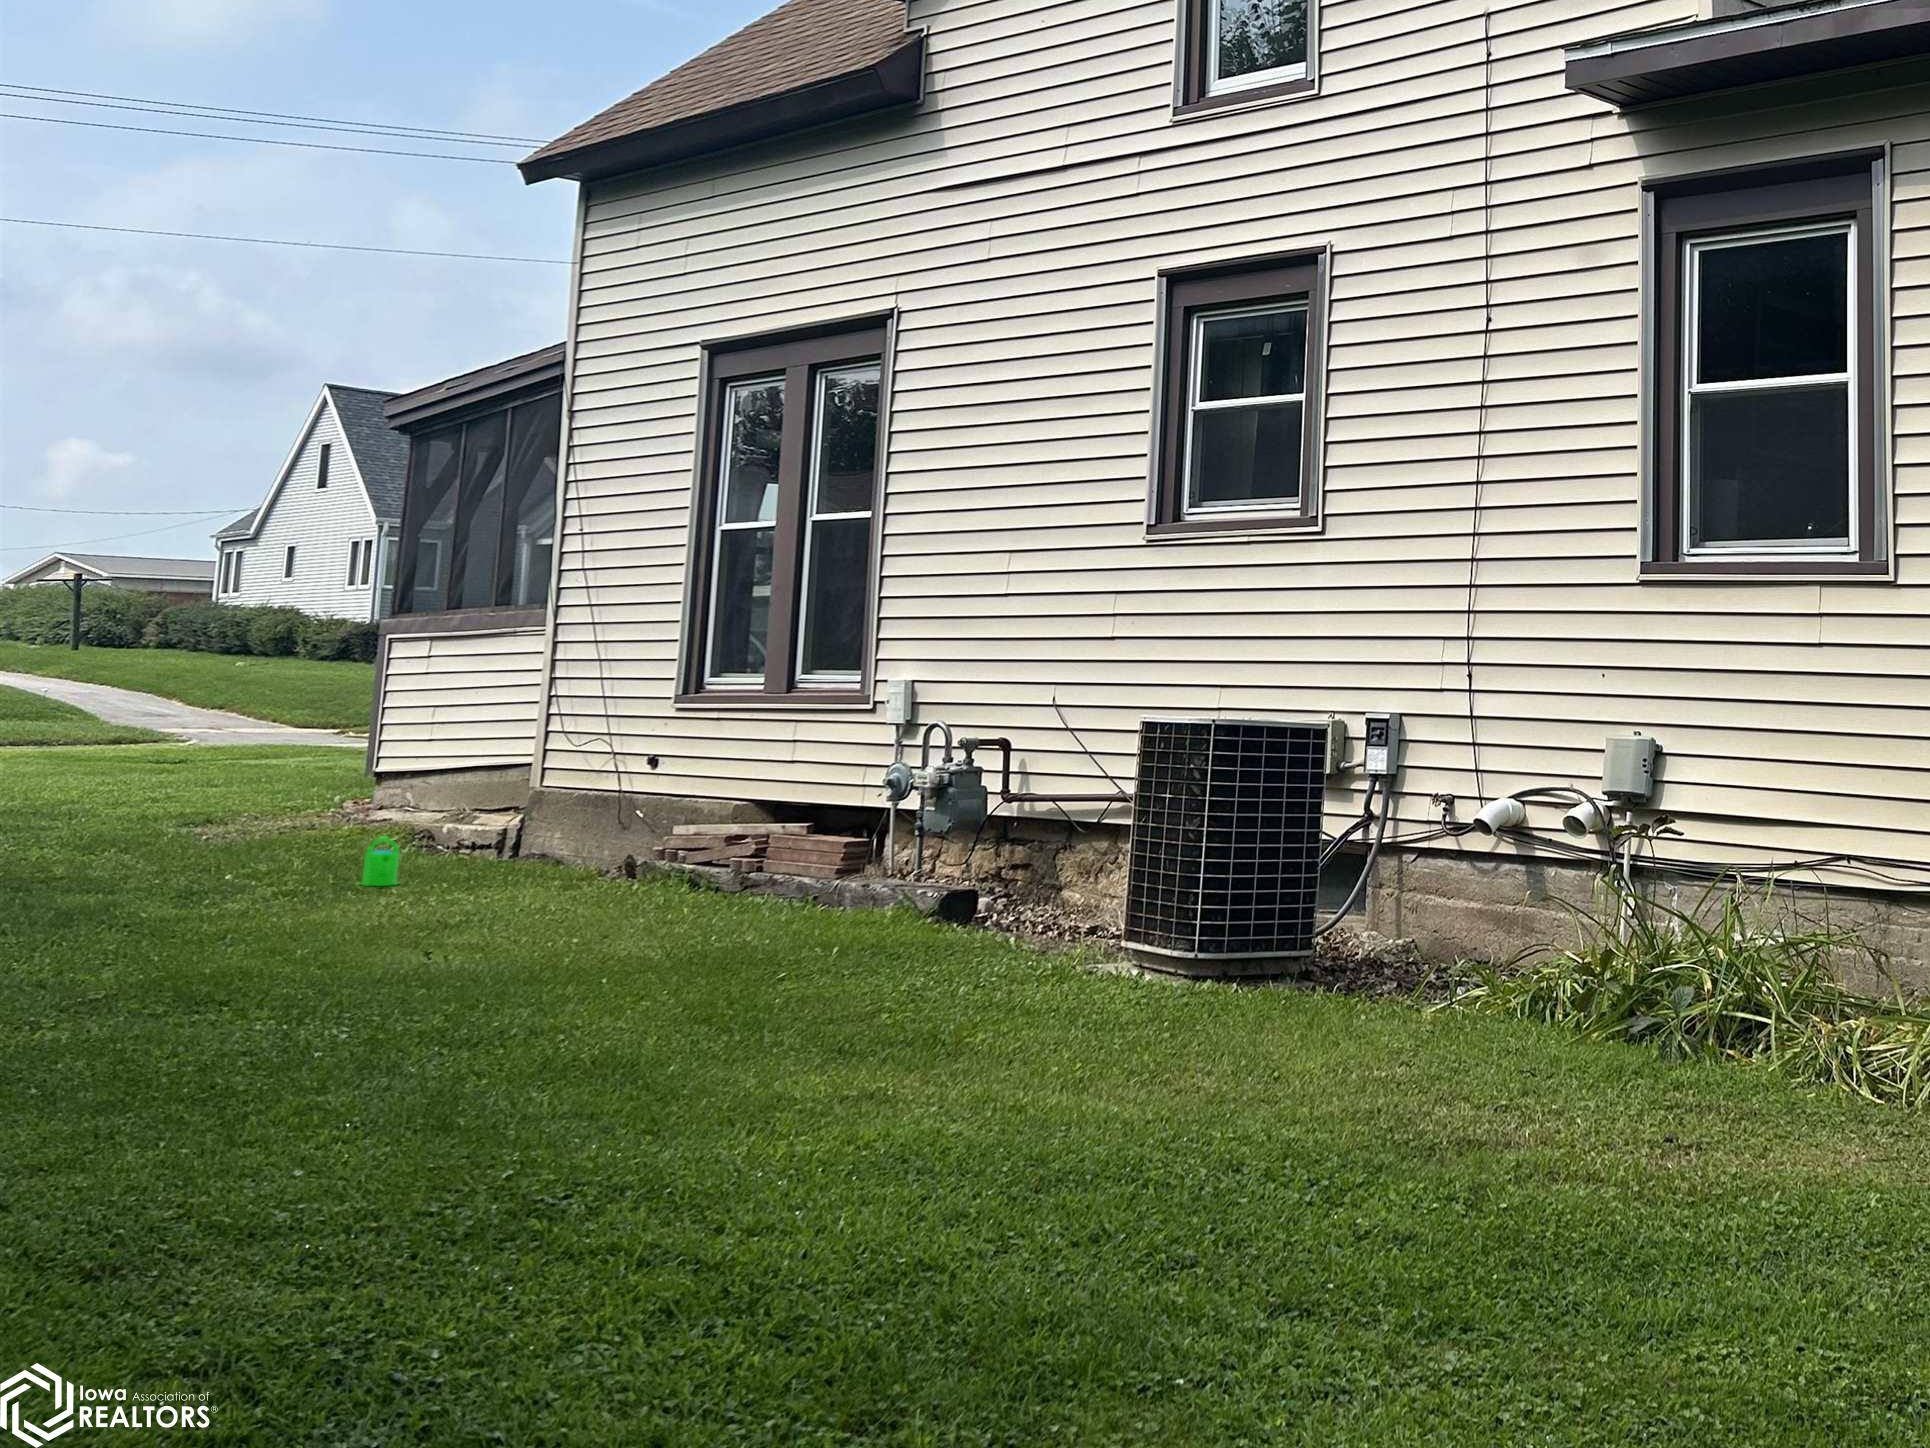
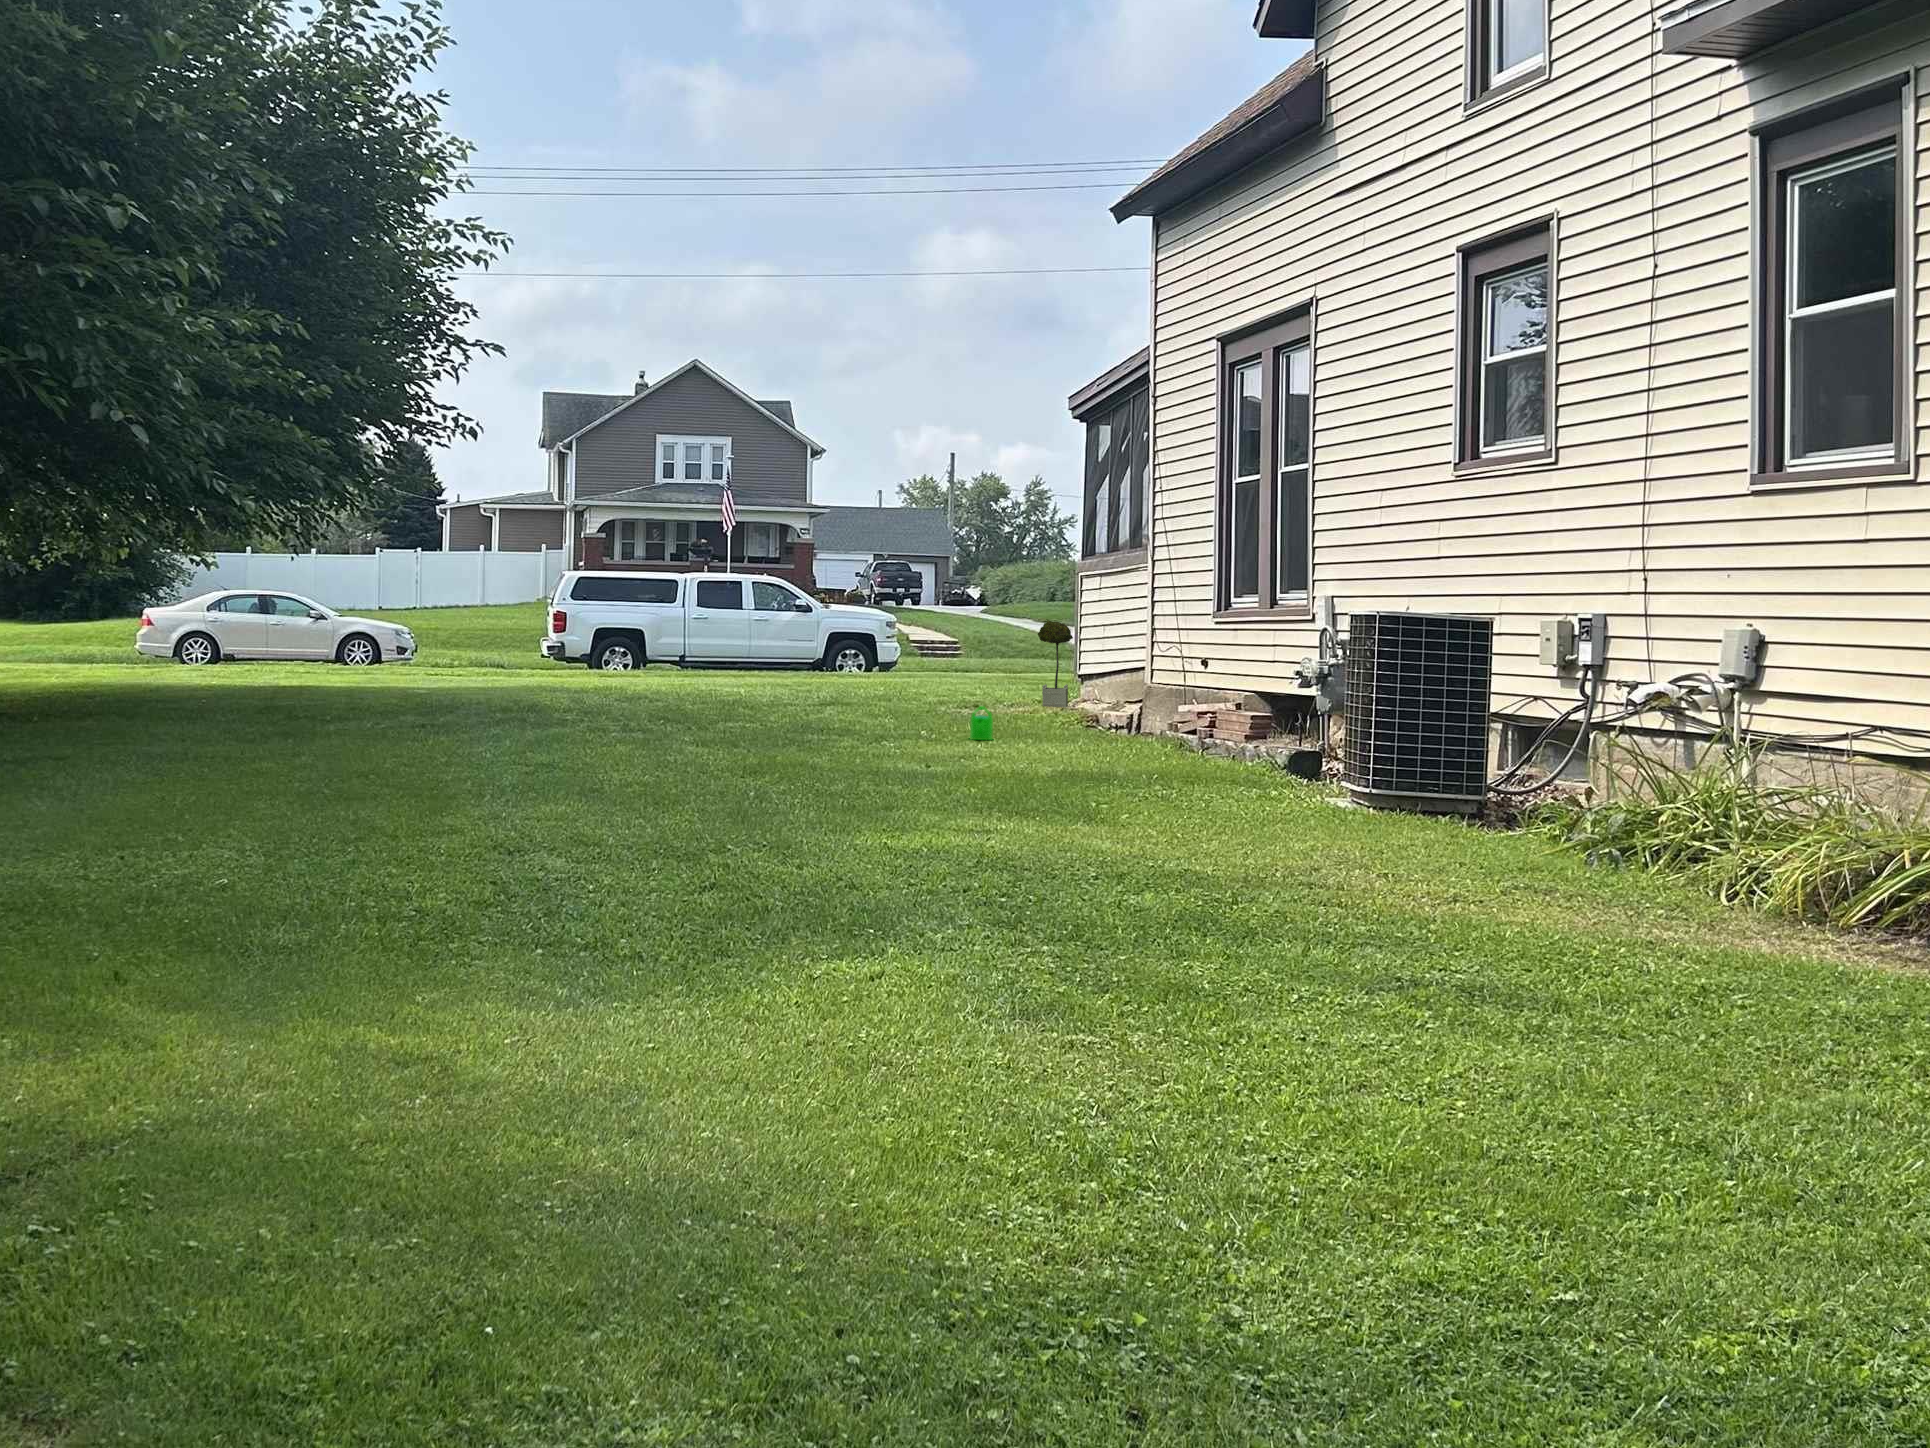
potted tree: none [327,694,381,813] -> present [1038,620,1073,707]

